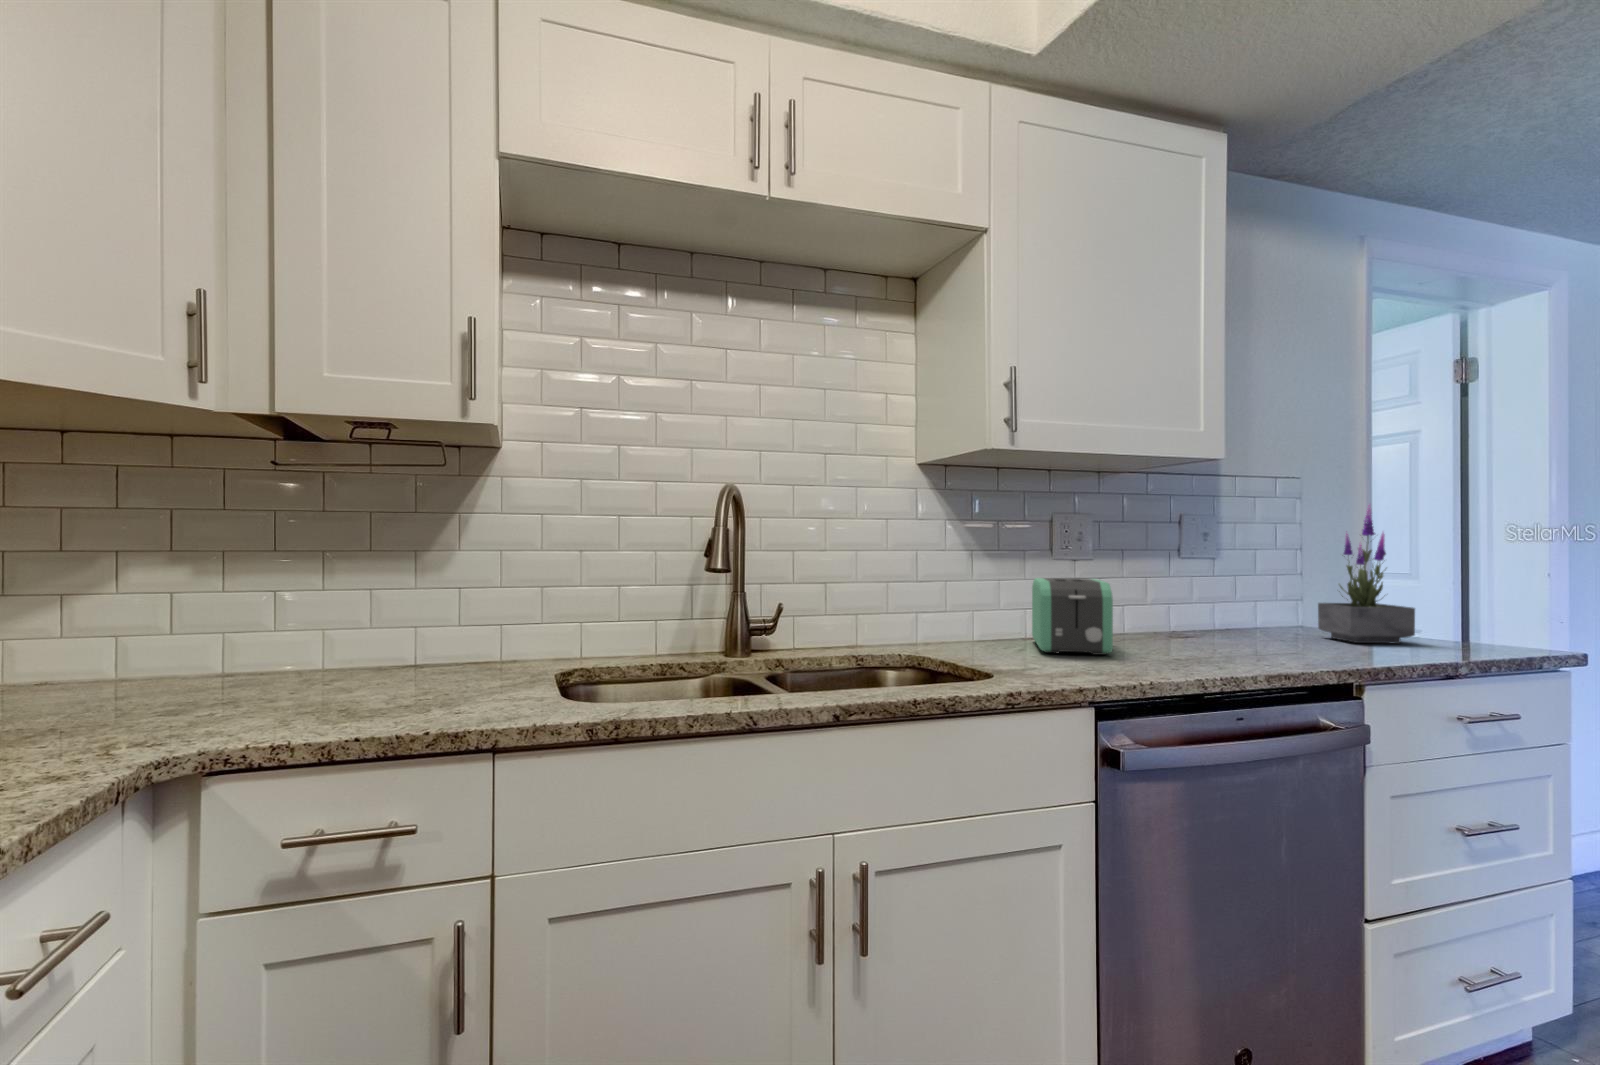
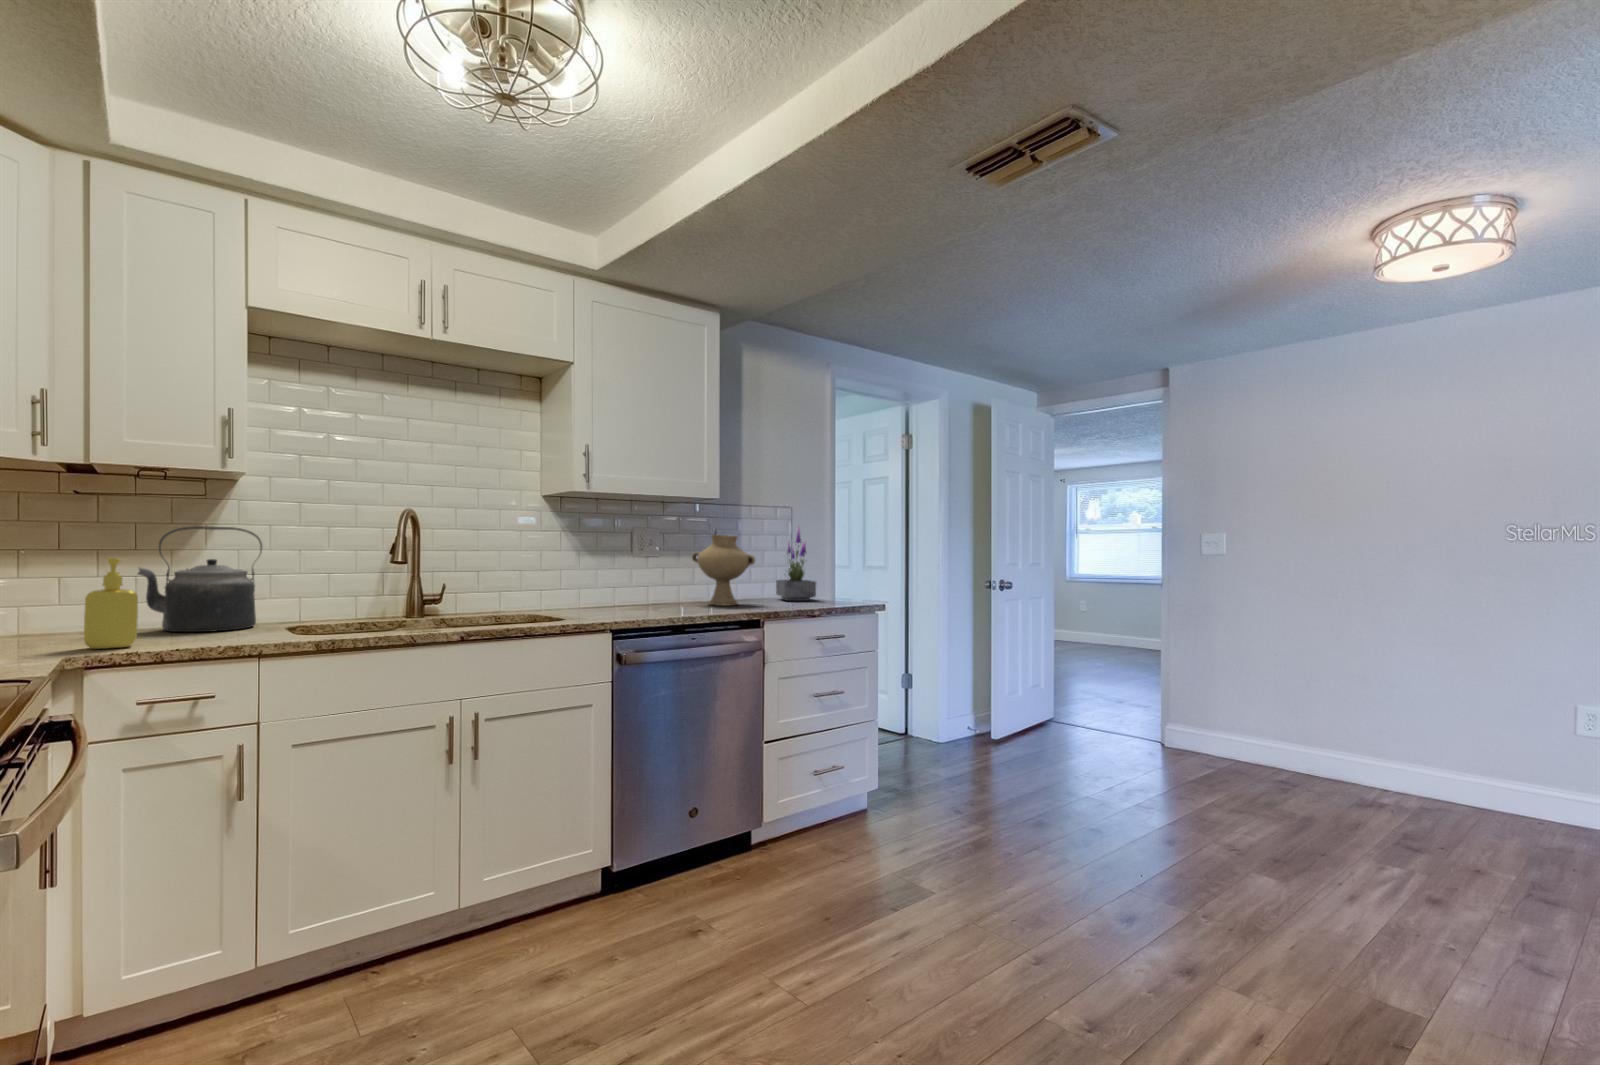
kettle: none [352,515,522,688] -> present [138,526,262,632]
vase: none [1179,521,1310,652] -> present [692,535,755,606]
soap dispenser: none [223,565,314,730] -> present [84,557,138,649]
toaster: present [1032,578,1113,655] -> none [605,566,648,609]

